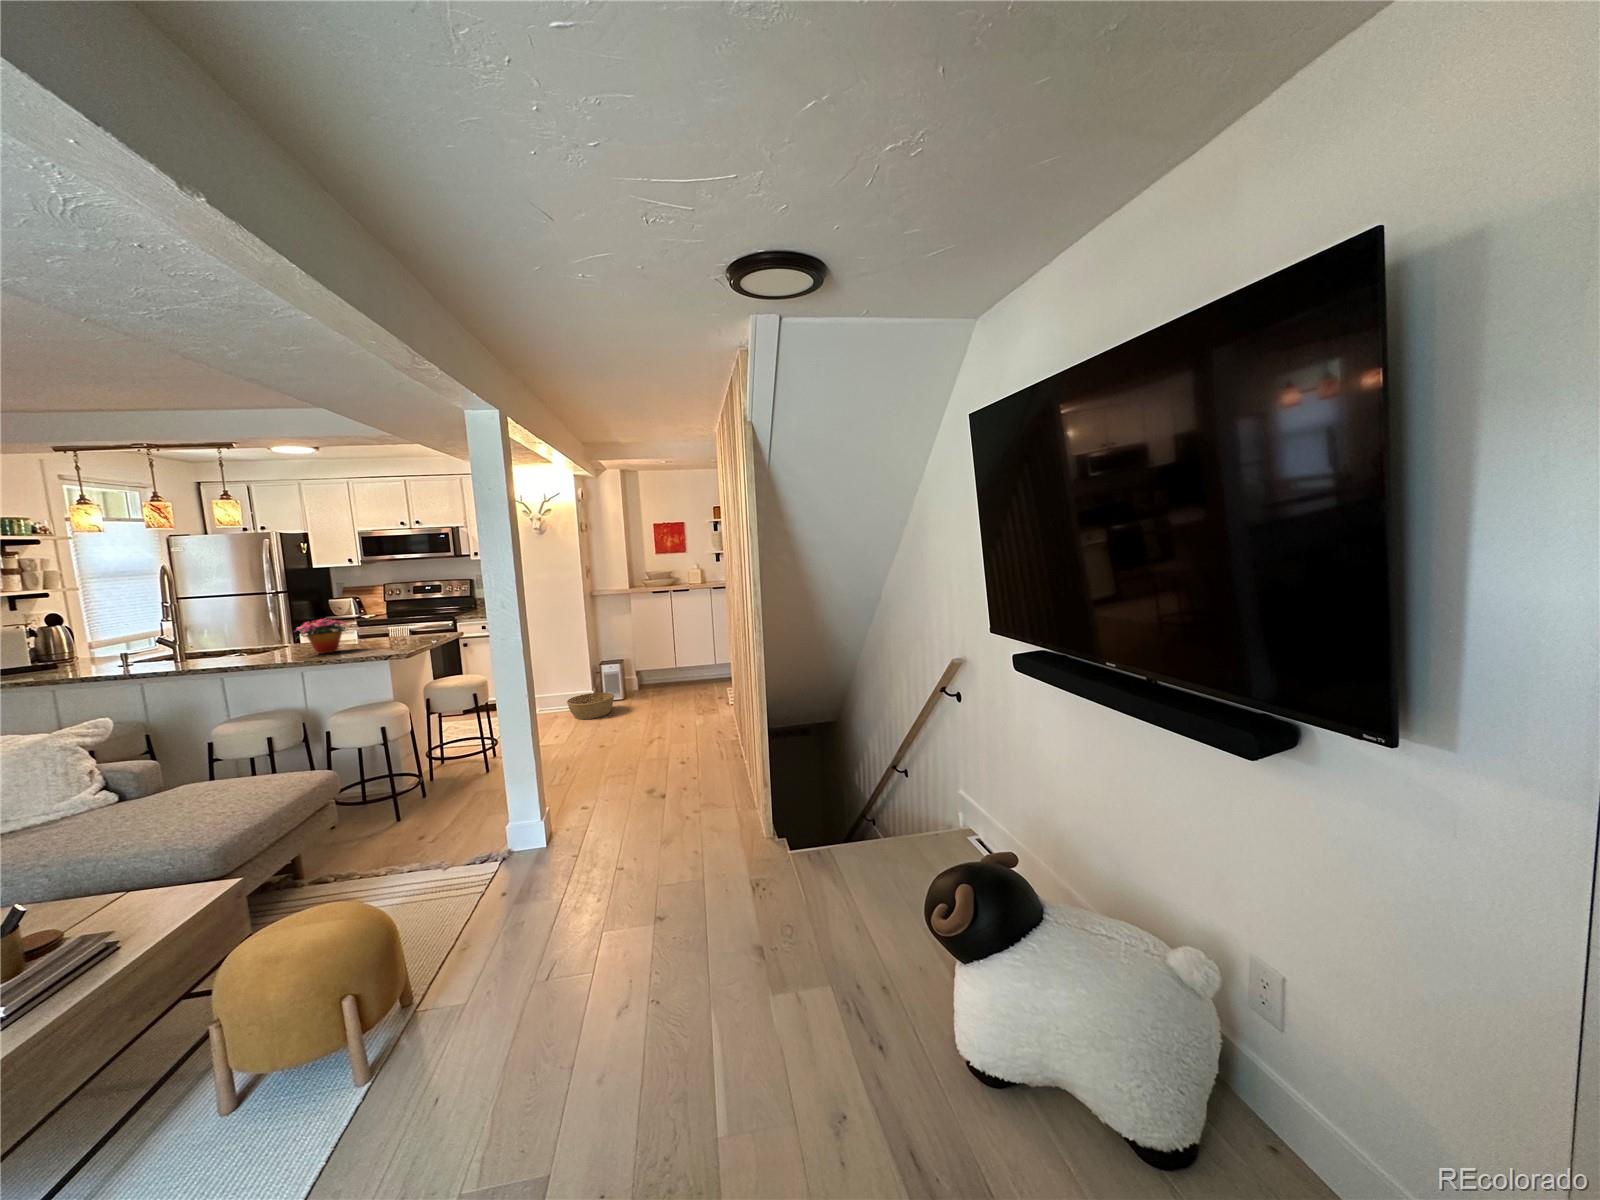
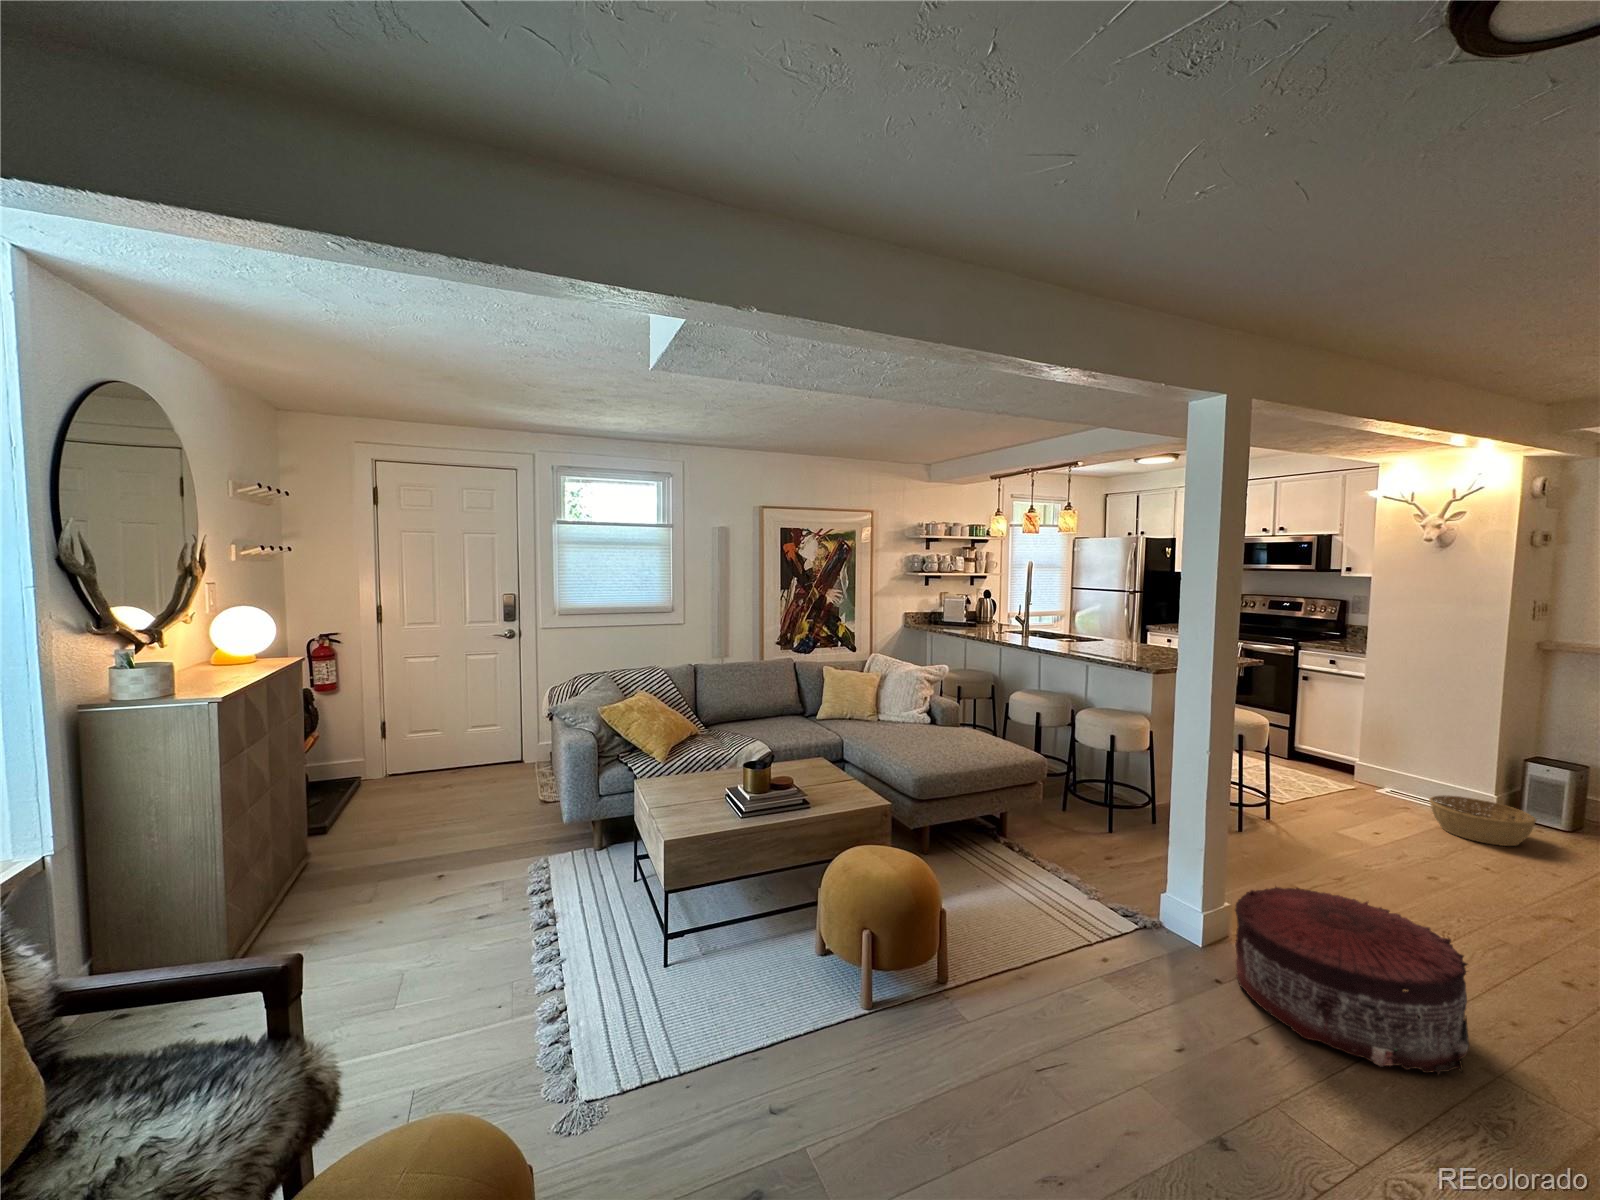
flower arrangement: present [298,619,346,654] -> none [1073,618,1126,651]
pouf: none [564,755,686,850] -> present [1235,887,1469,1074]

